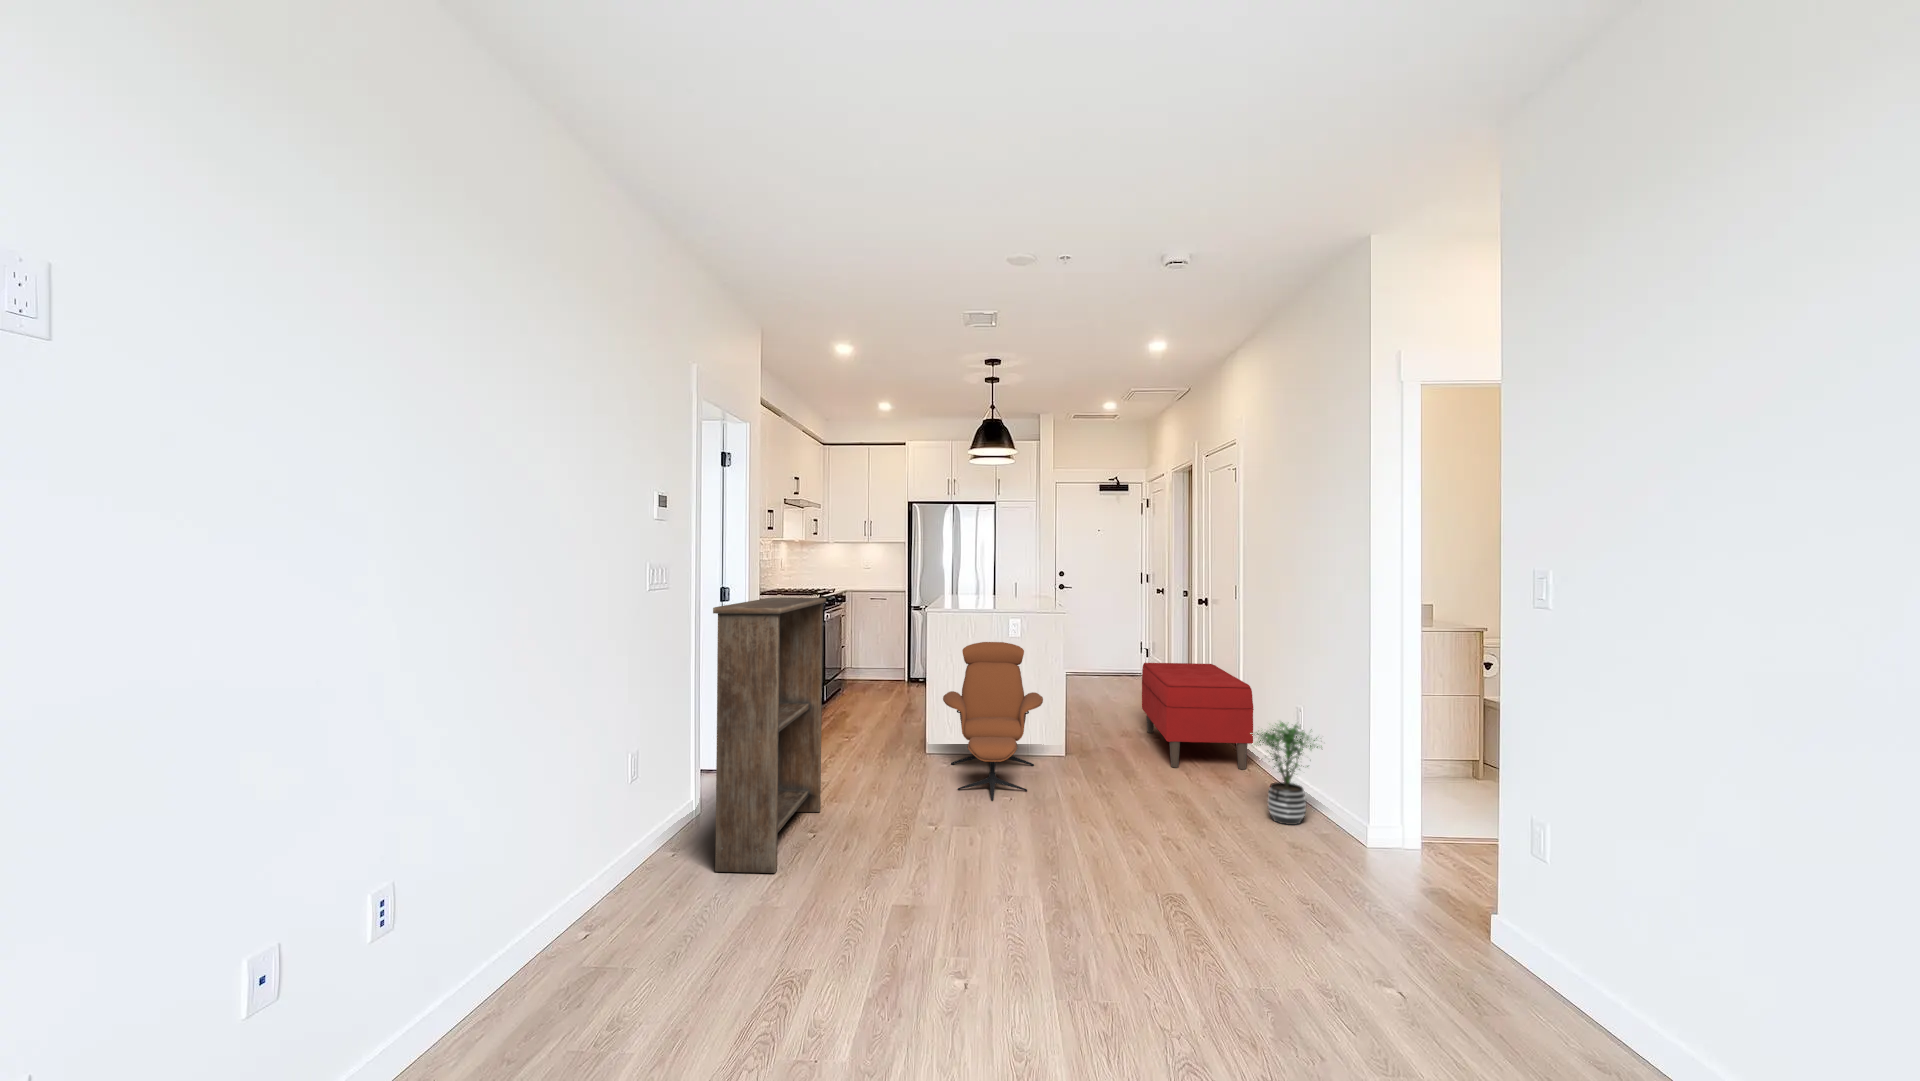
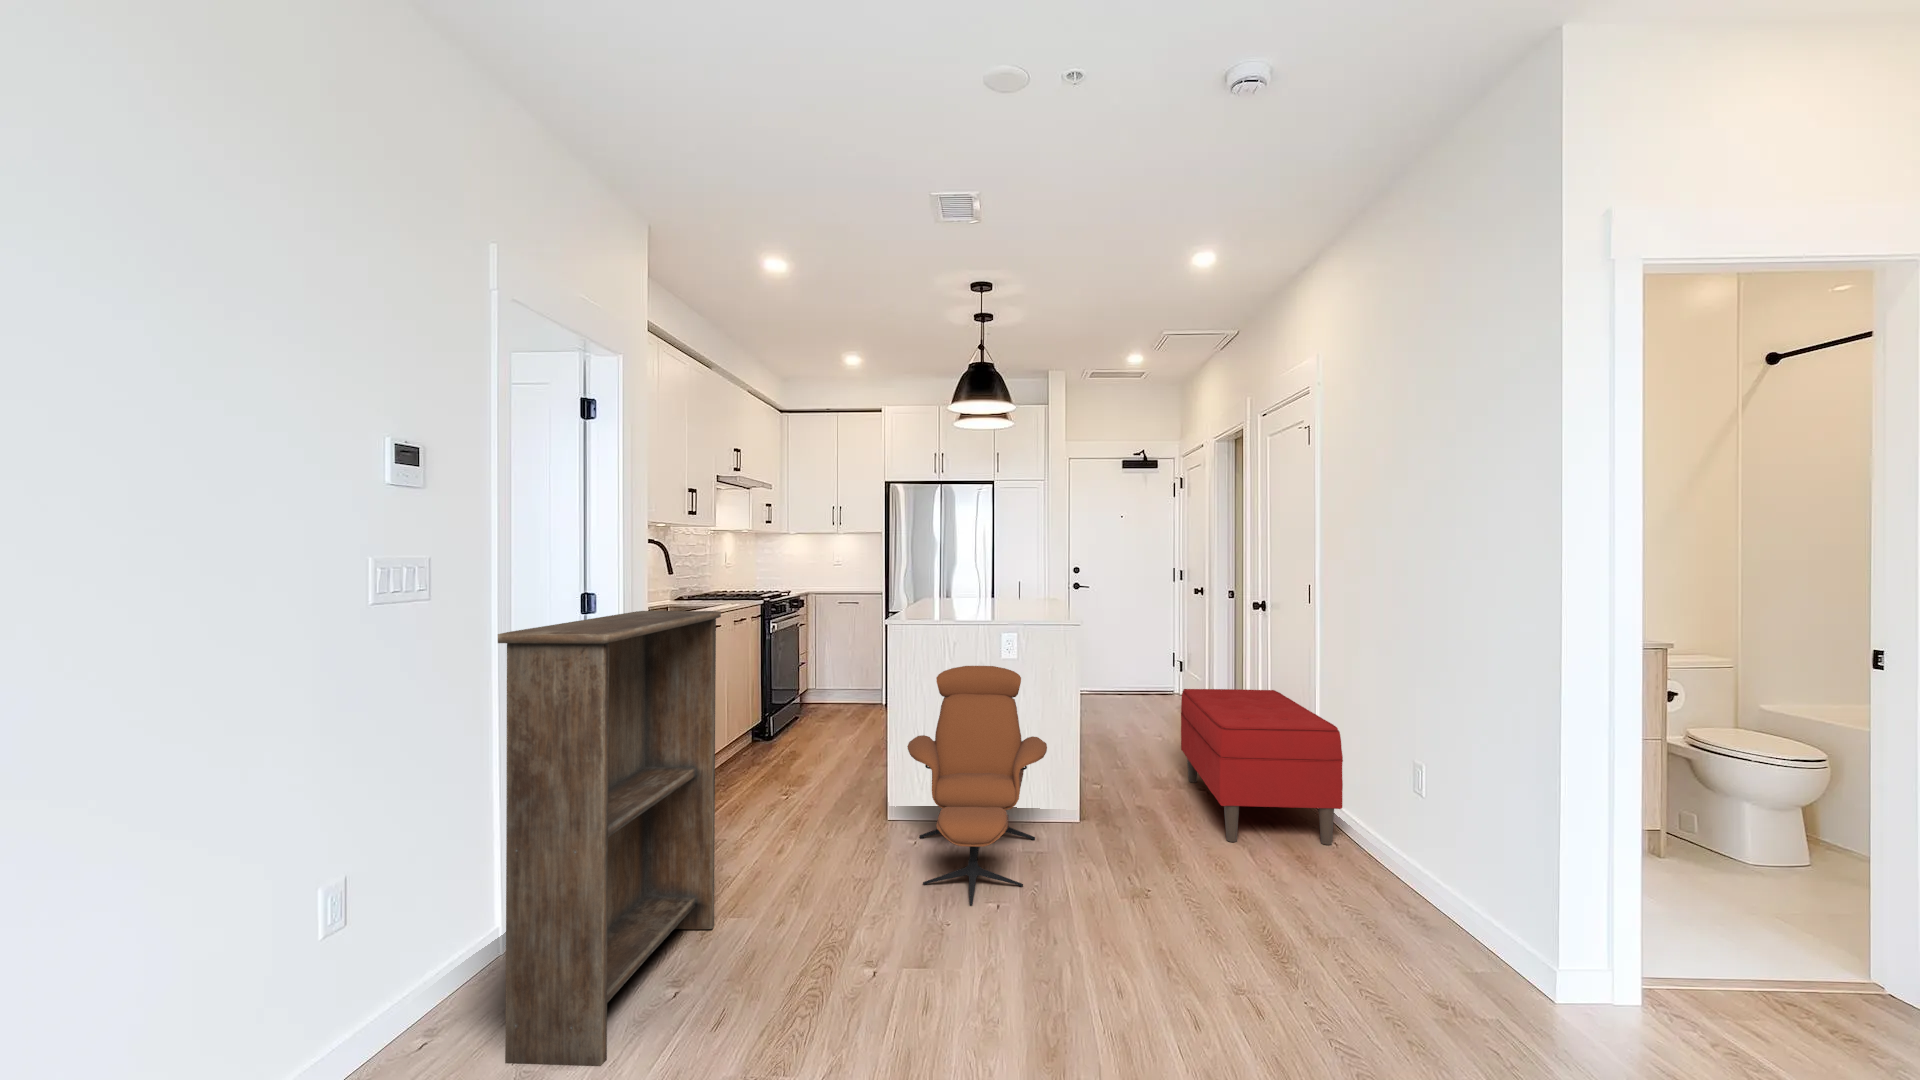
potted plant: present [1256,722,1322,825] -> none [1354,789,1473,953]

